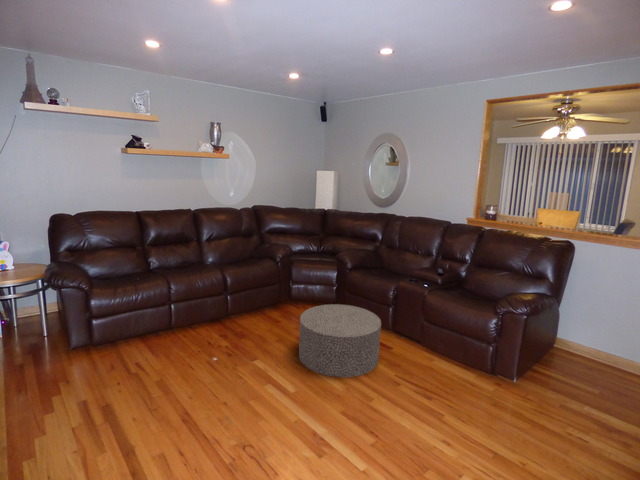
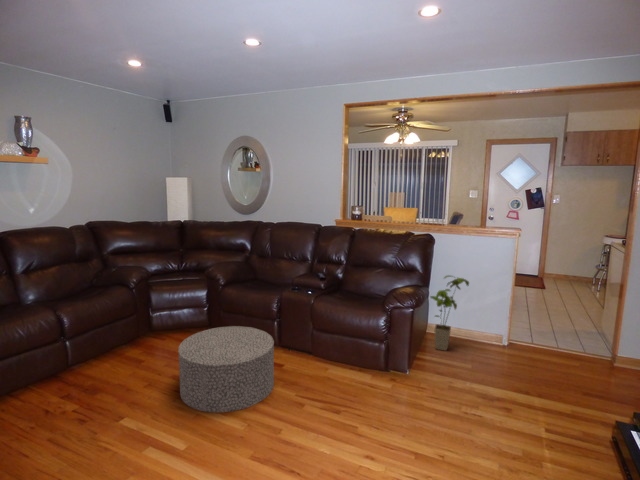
house plant: none [564,289,618,373] -> present [431,275,469,350]

